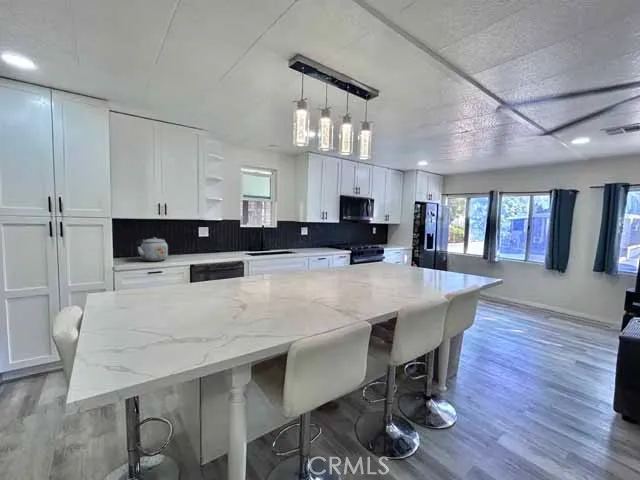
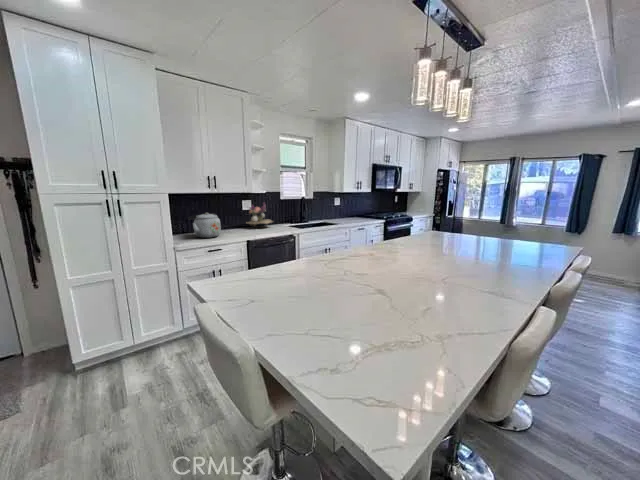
flower arrangement: none [199,230,229,254] -> present [246,204,272,226]

